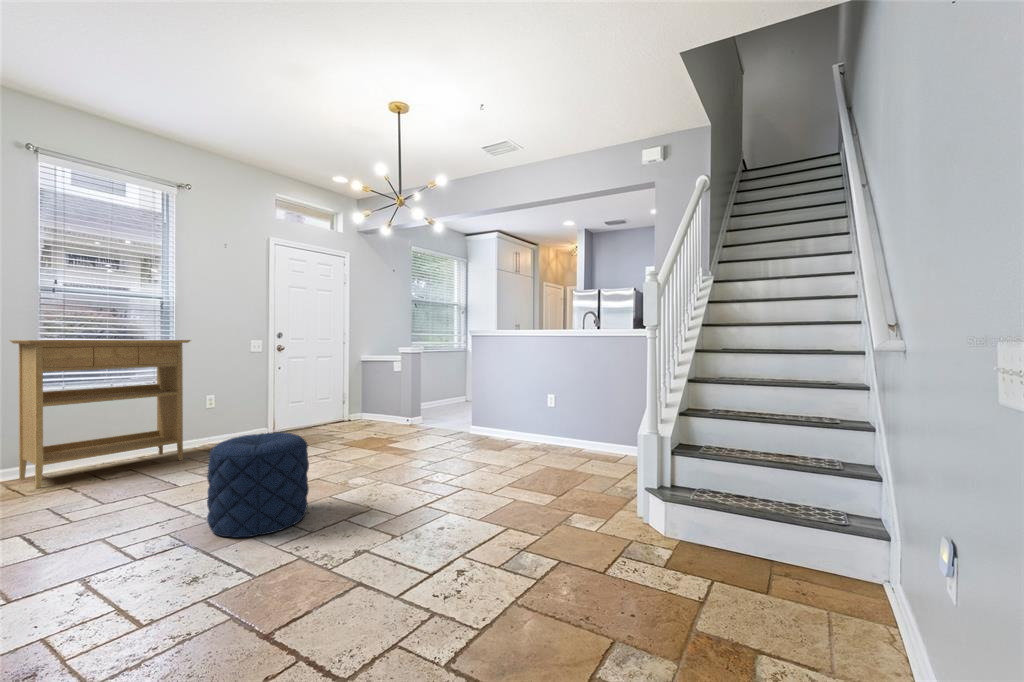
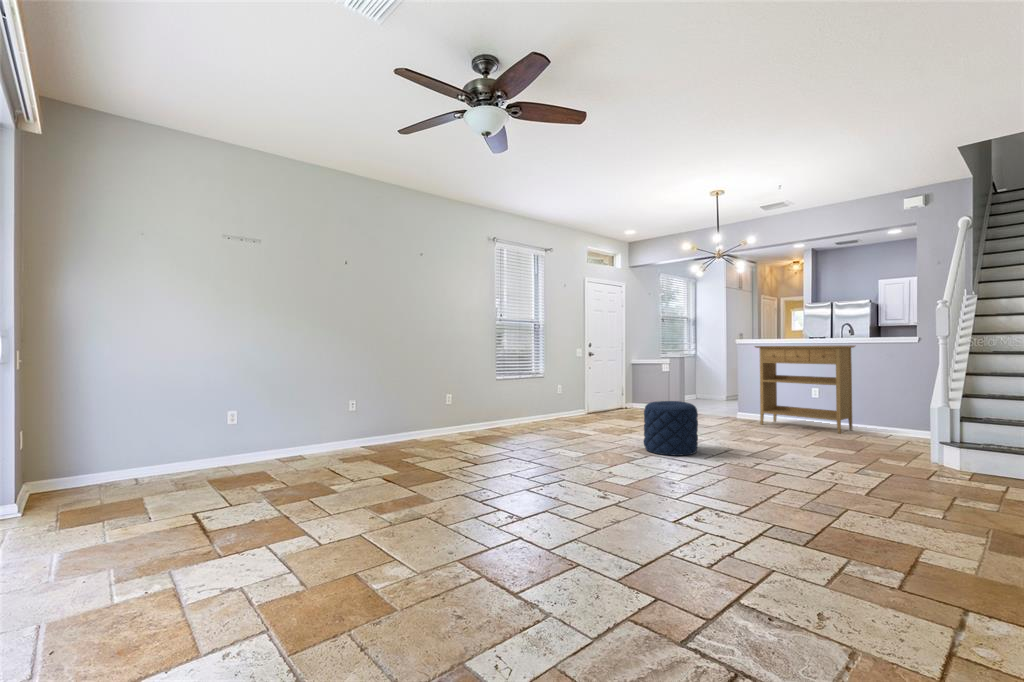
console table: present [10,340,191,488] -> present [755,346,855,434]

